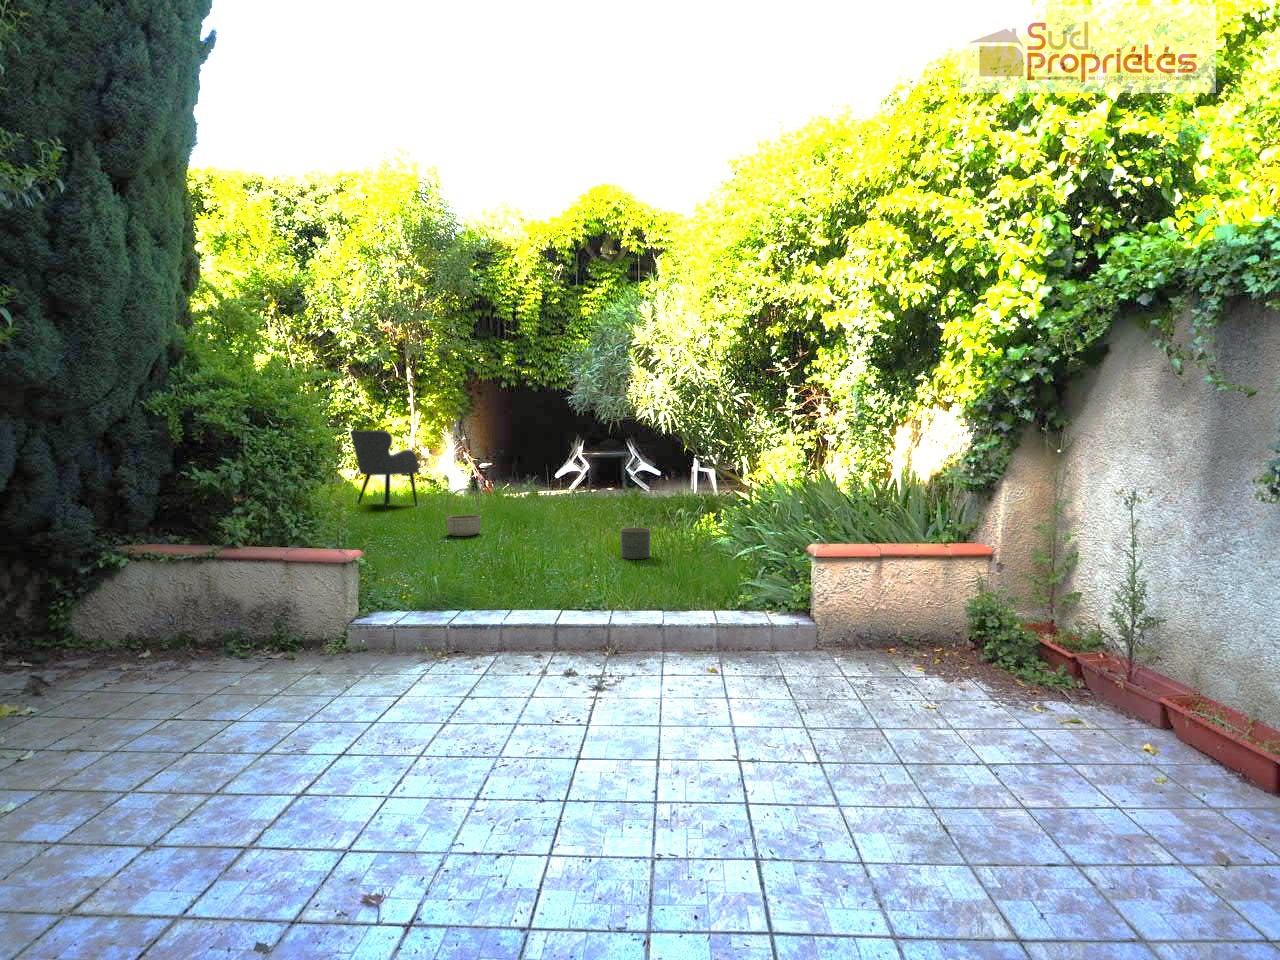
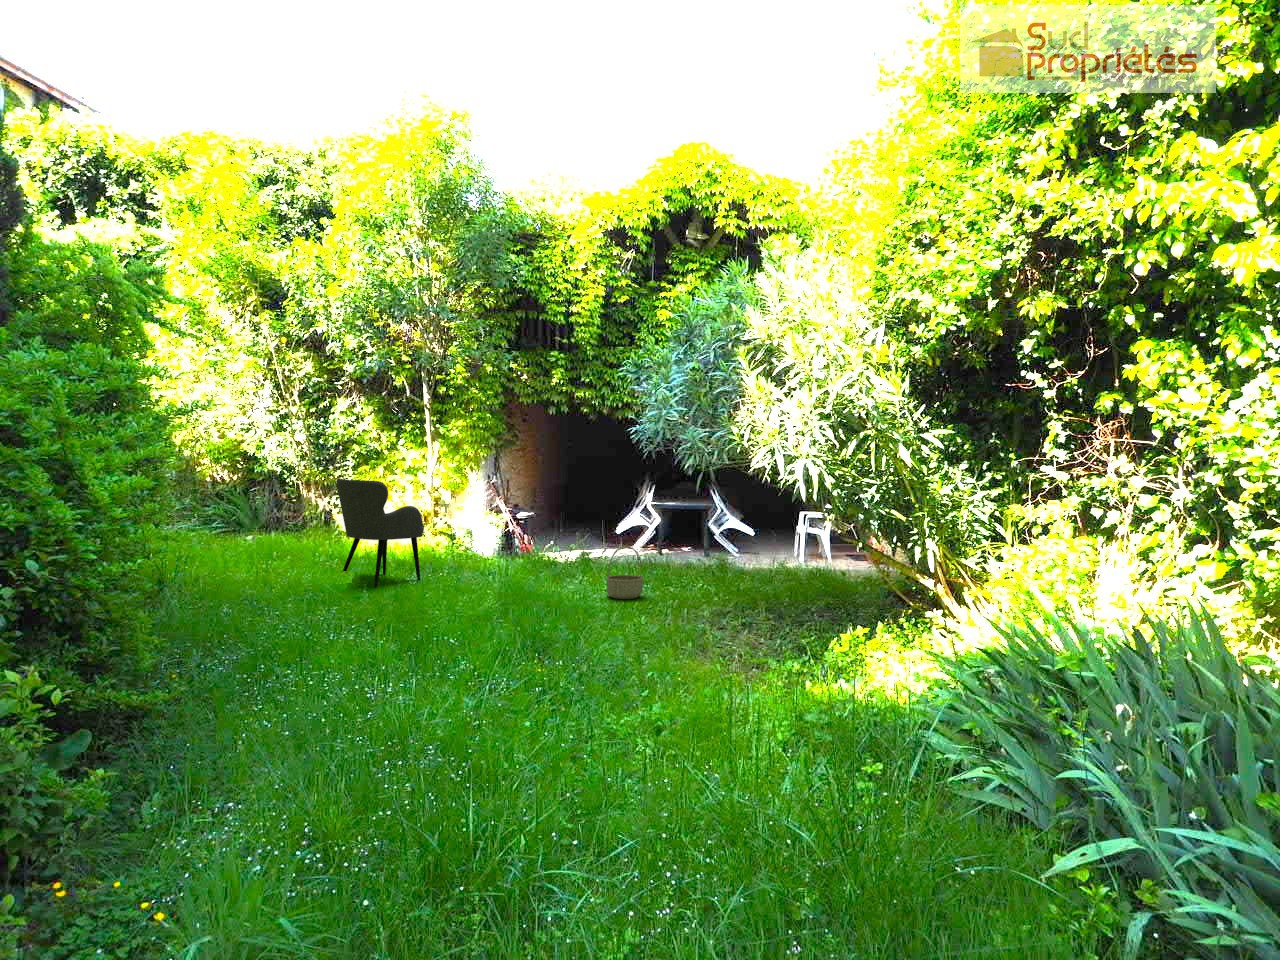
basket: present [446,489,482,536] -> present [606,546,644,599]
planter: present [621,528,650,559] -> none [677,656,721,706]

